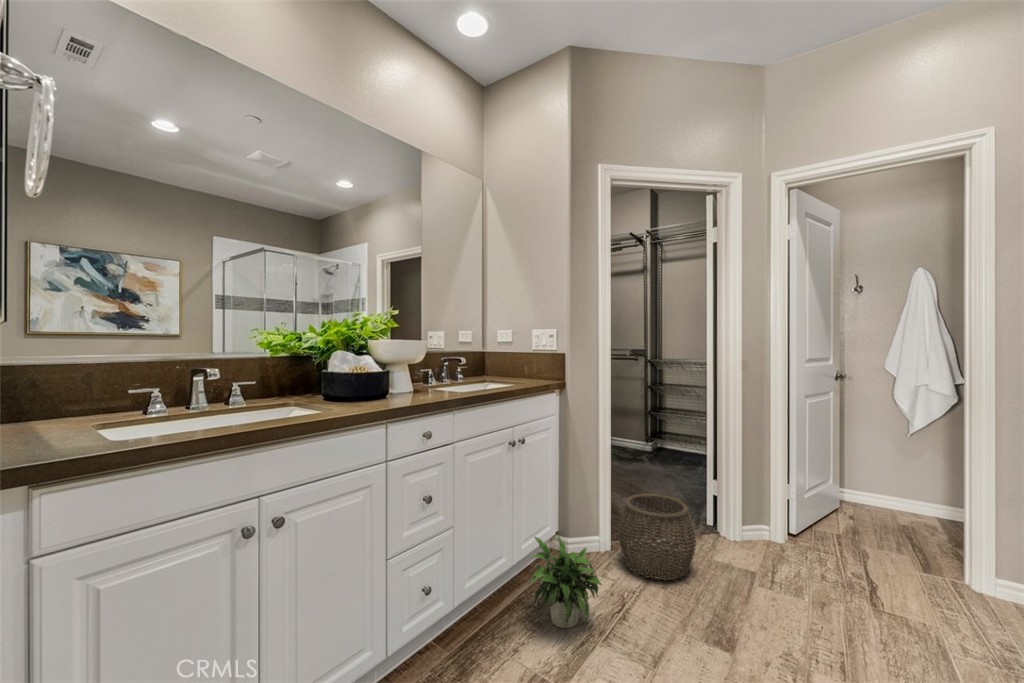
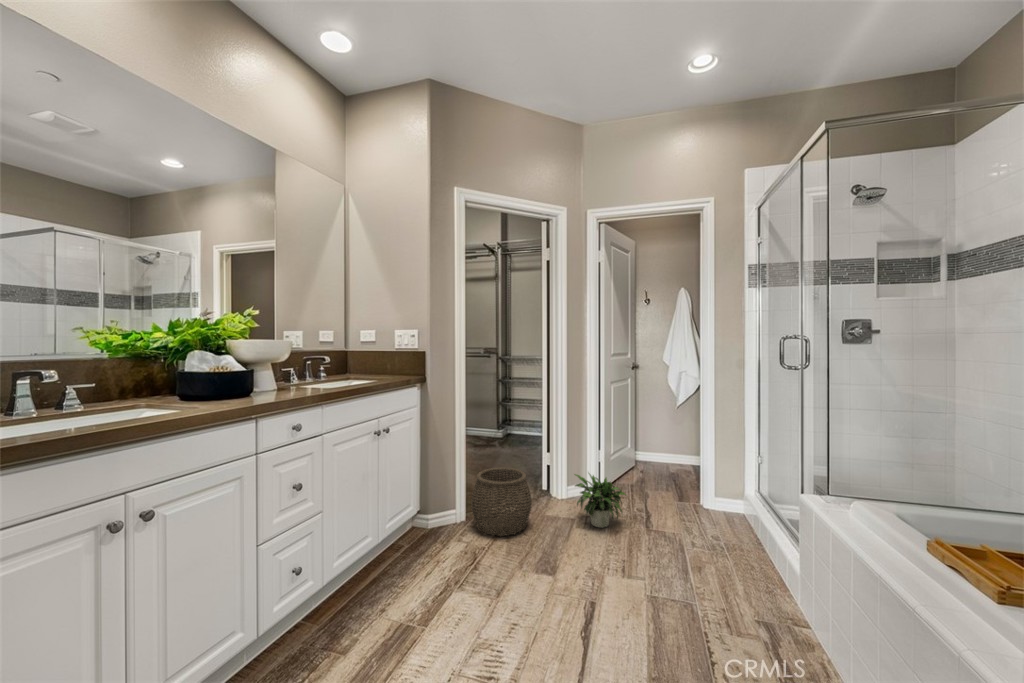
potted plant: present [529,536,602,628] -> present [575,474,626,528]

